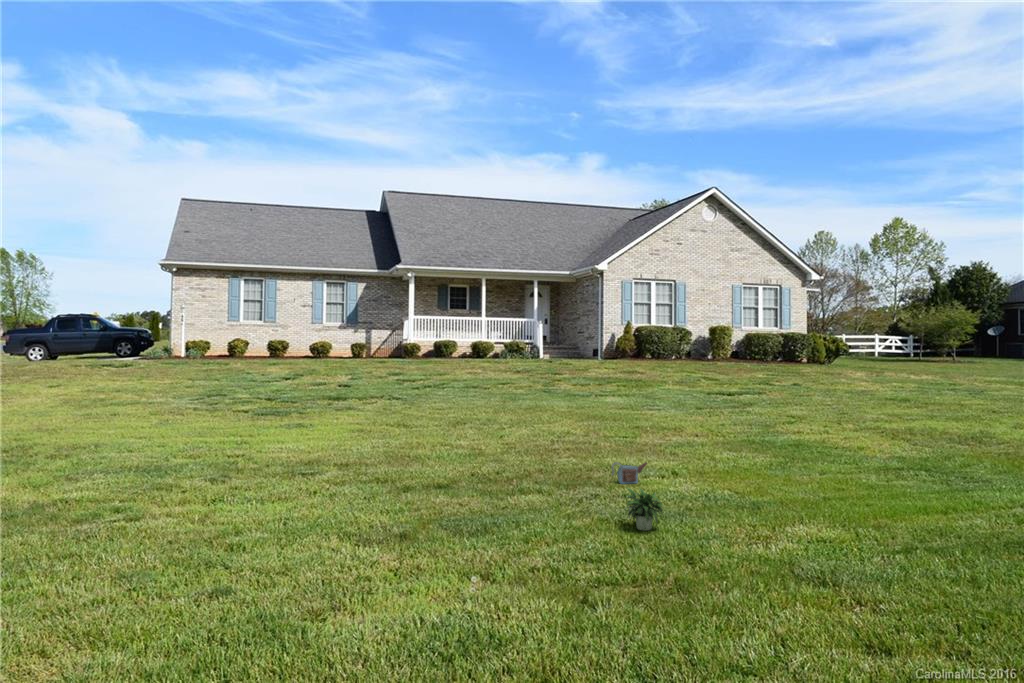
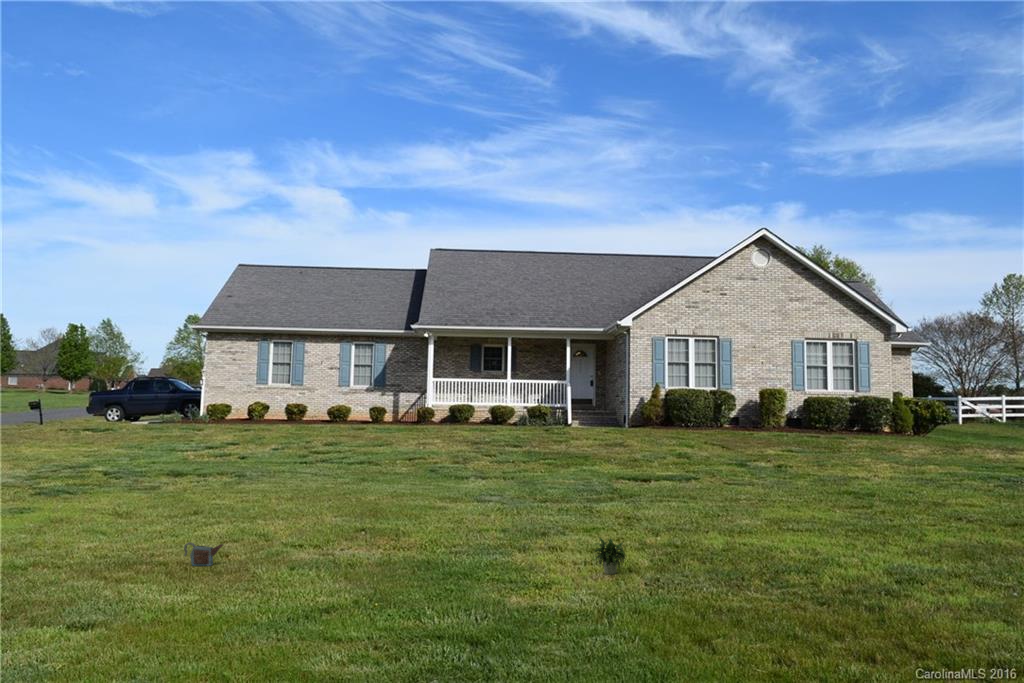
potted plant: present [625,487,663,531] -> present [594,537,626,574]

